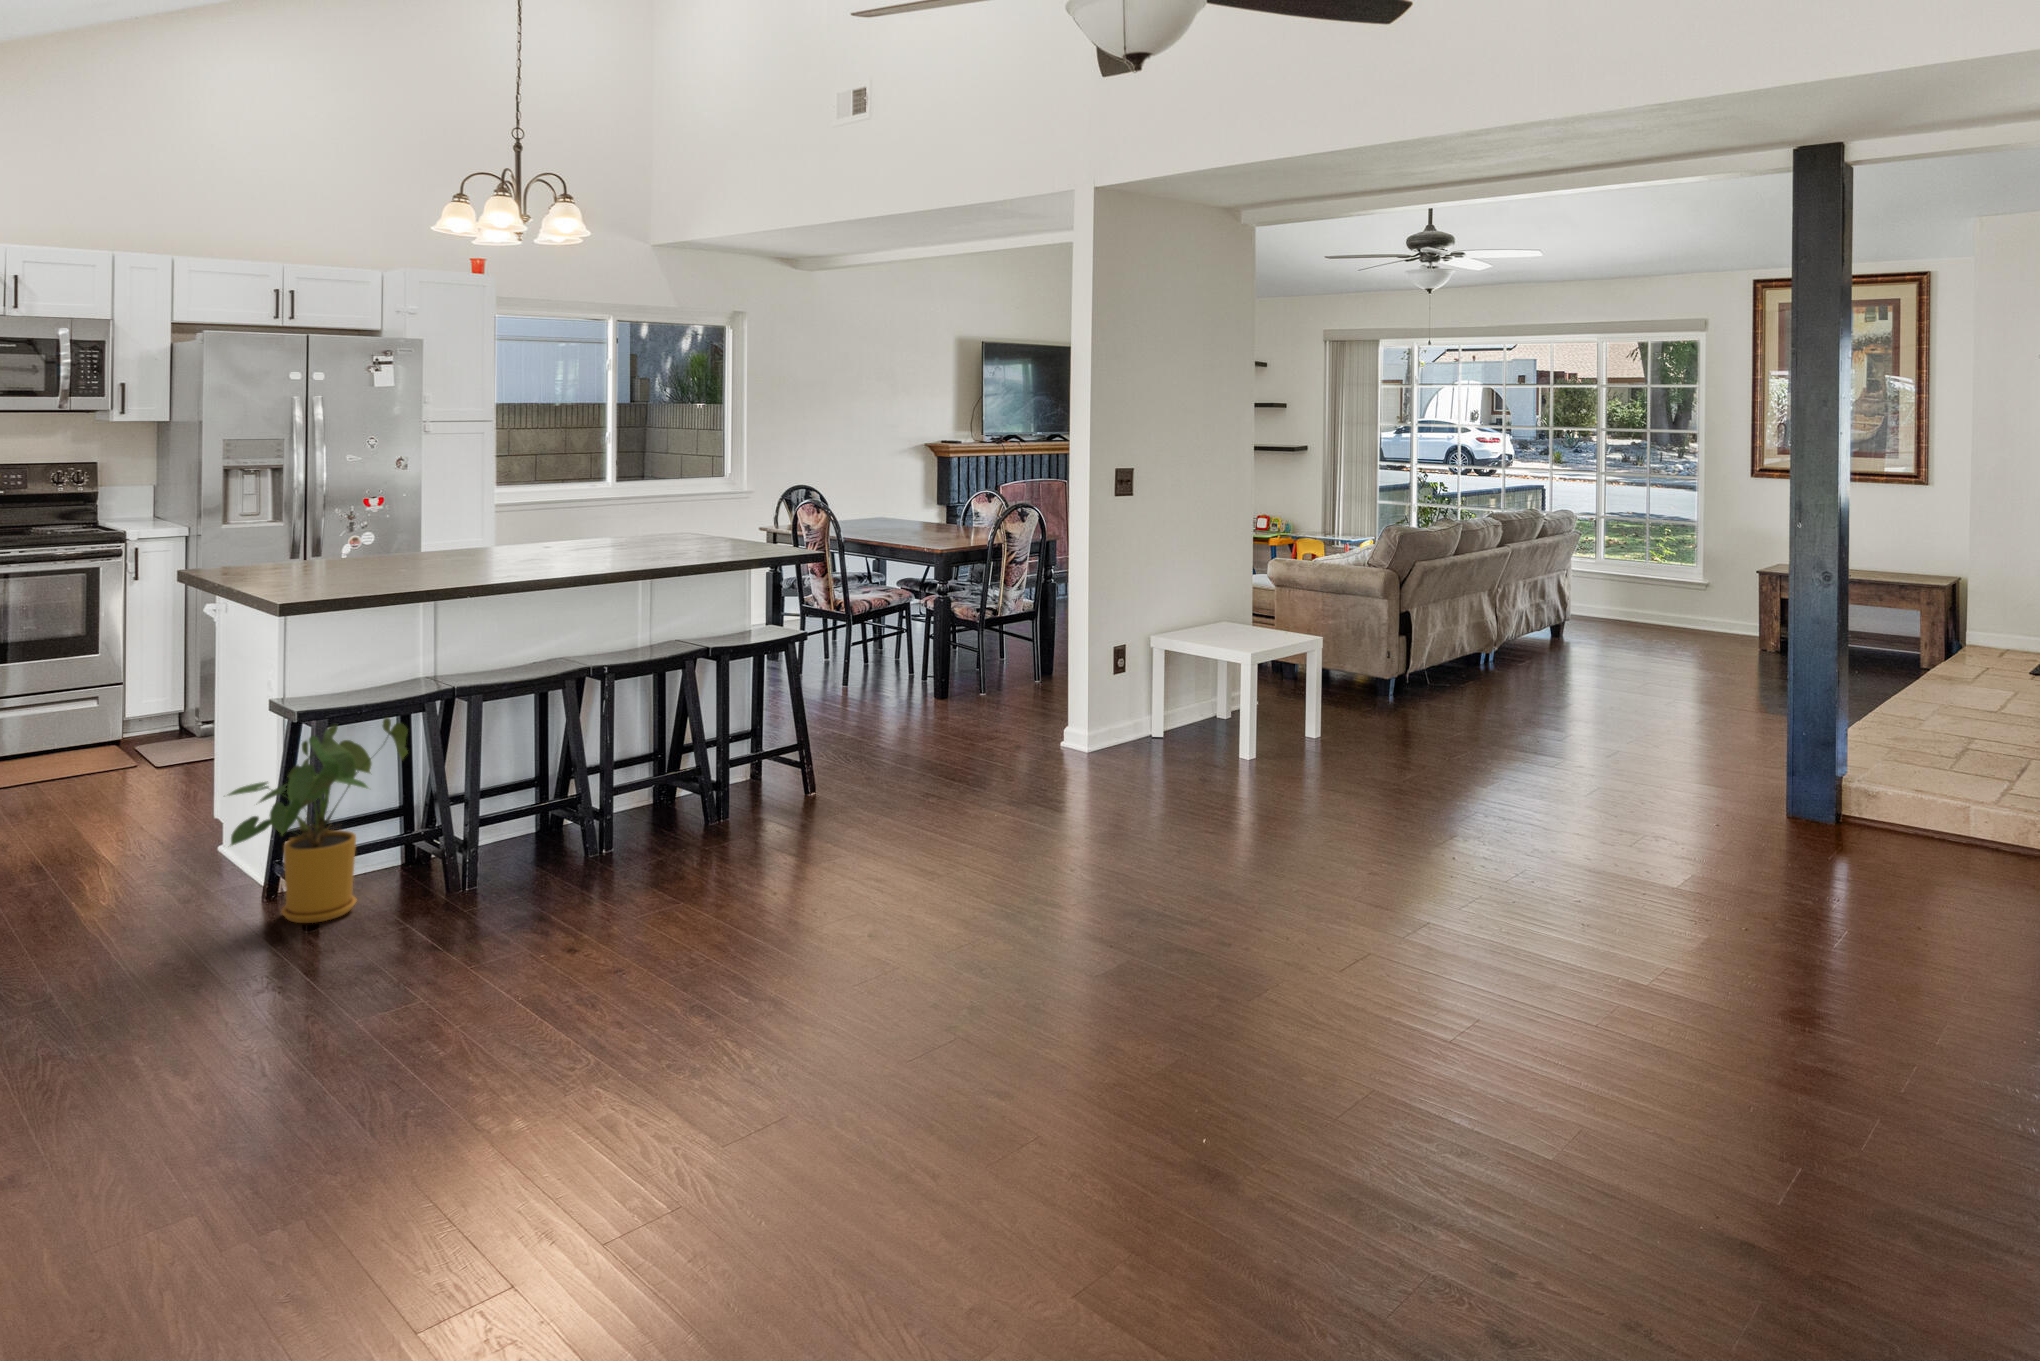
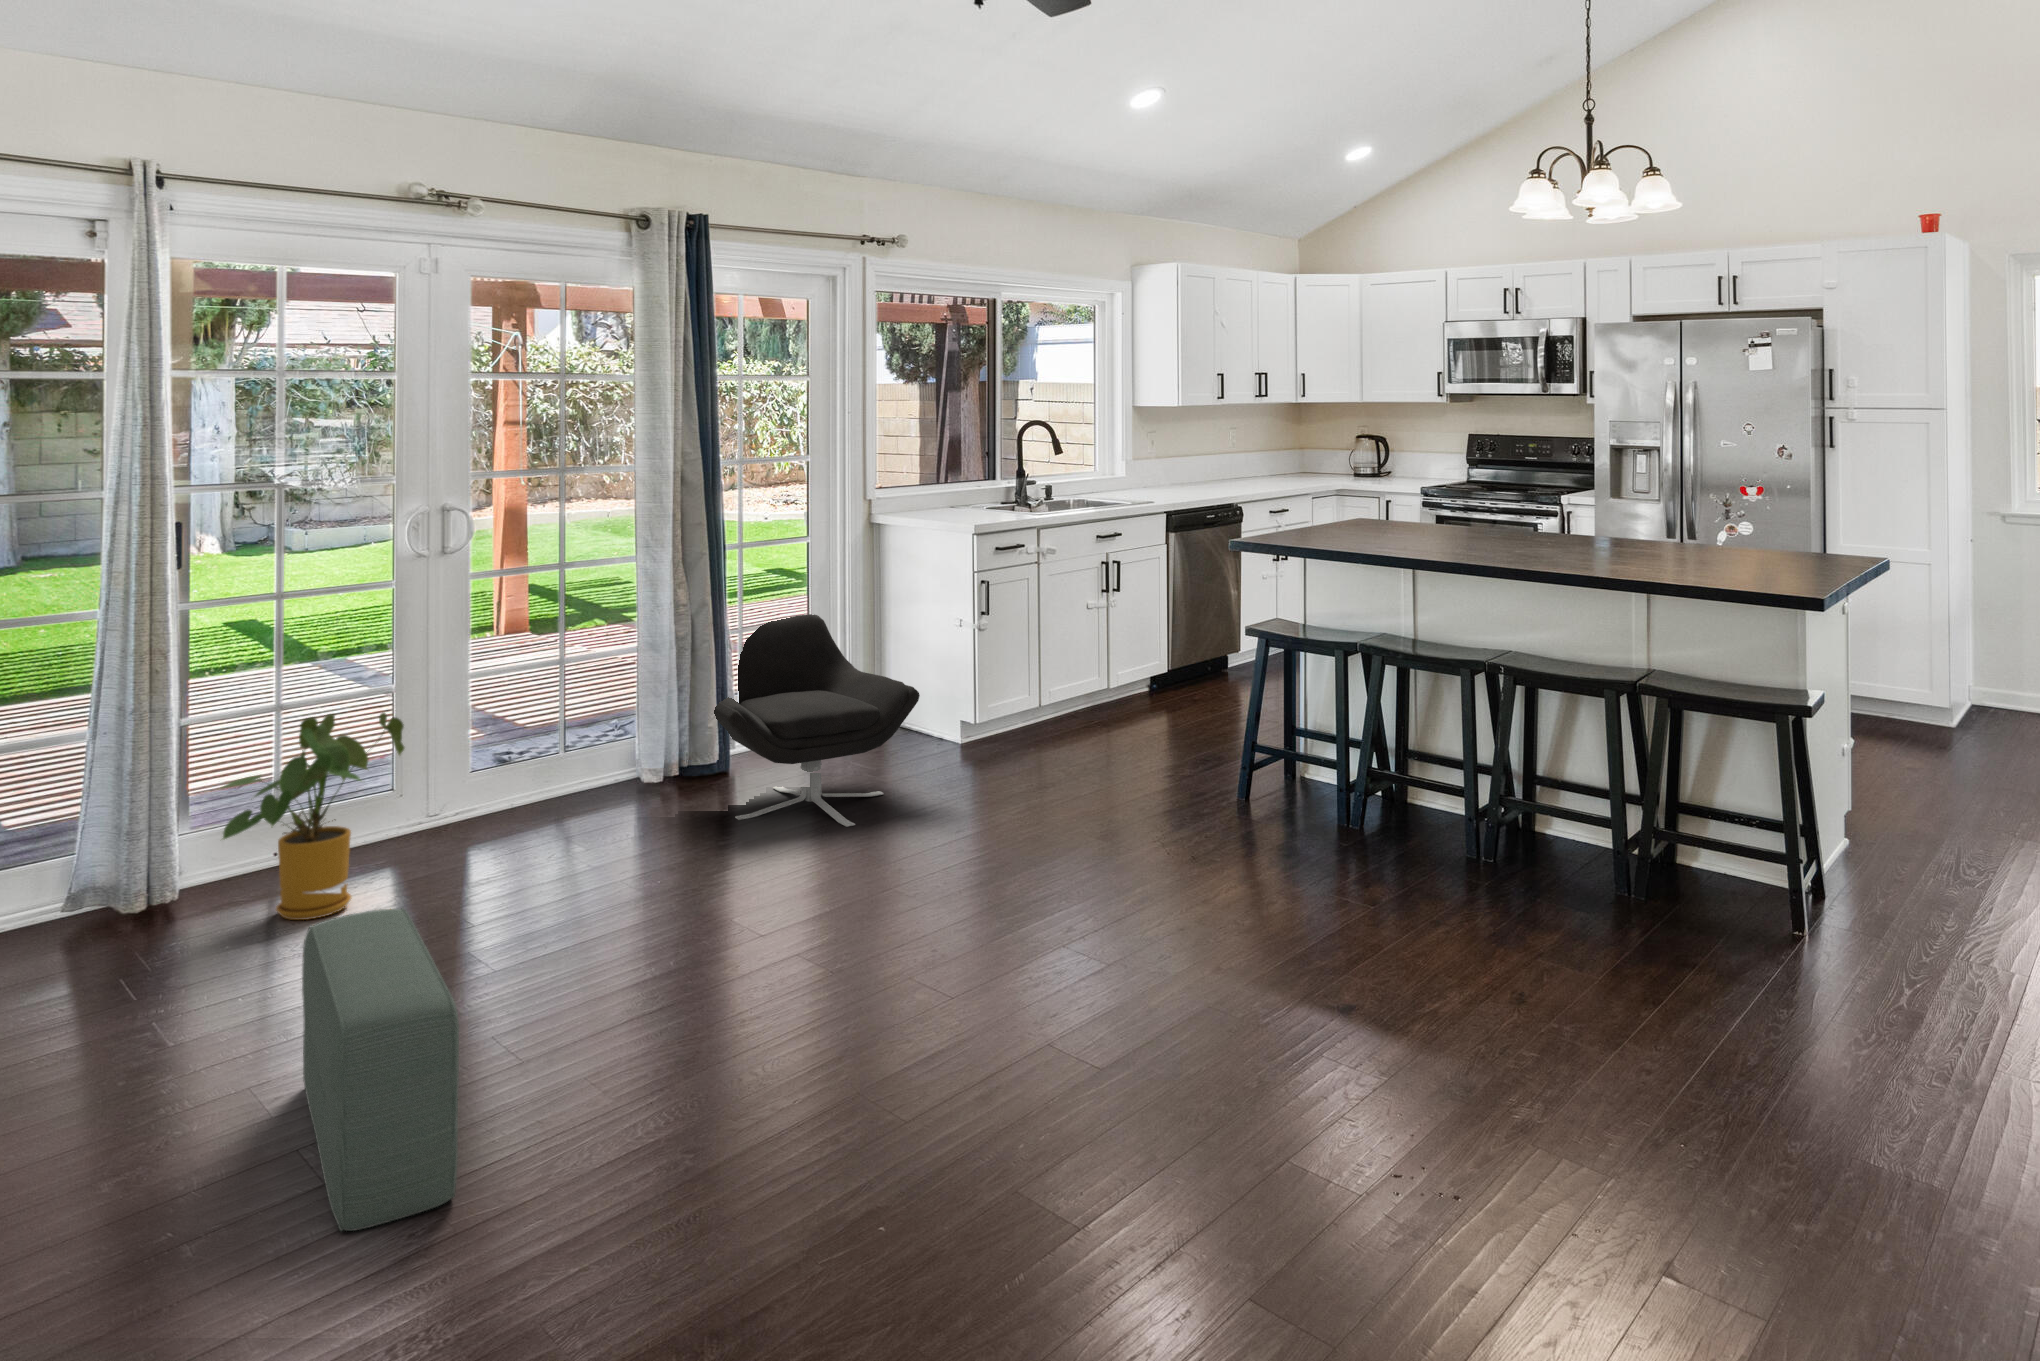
lounge chair: none [688,613,920,829] -> present [714,614,920,827]
pouf: none [335,926,496,1231] -> present [302,908,459,1231]

